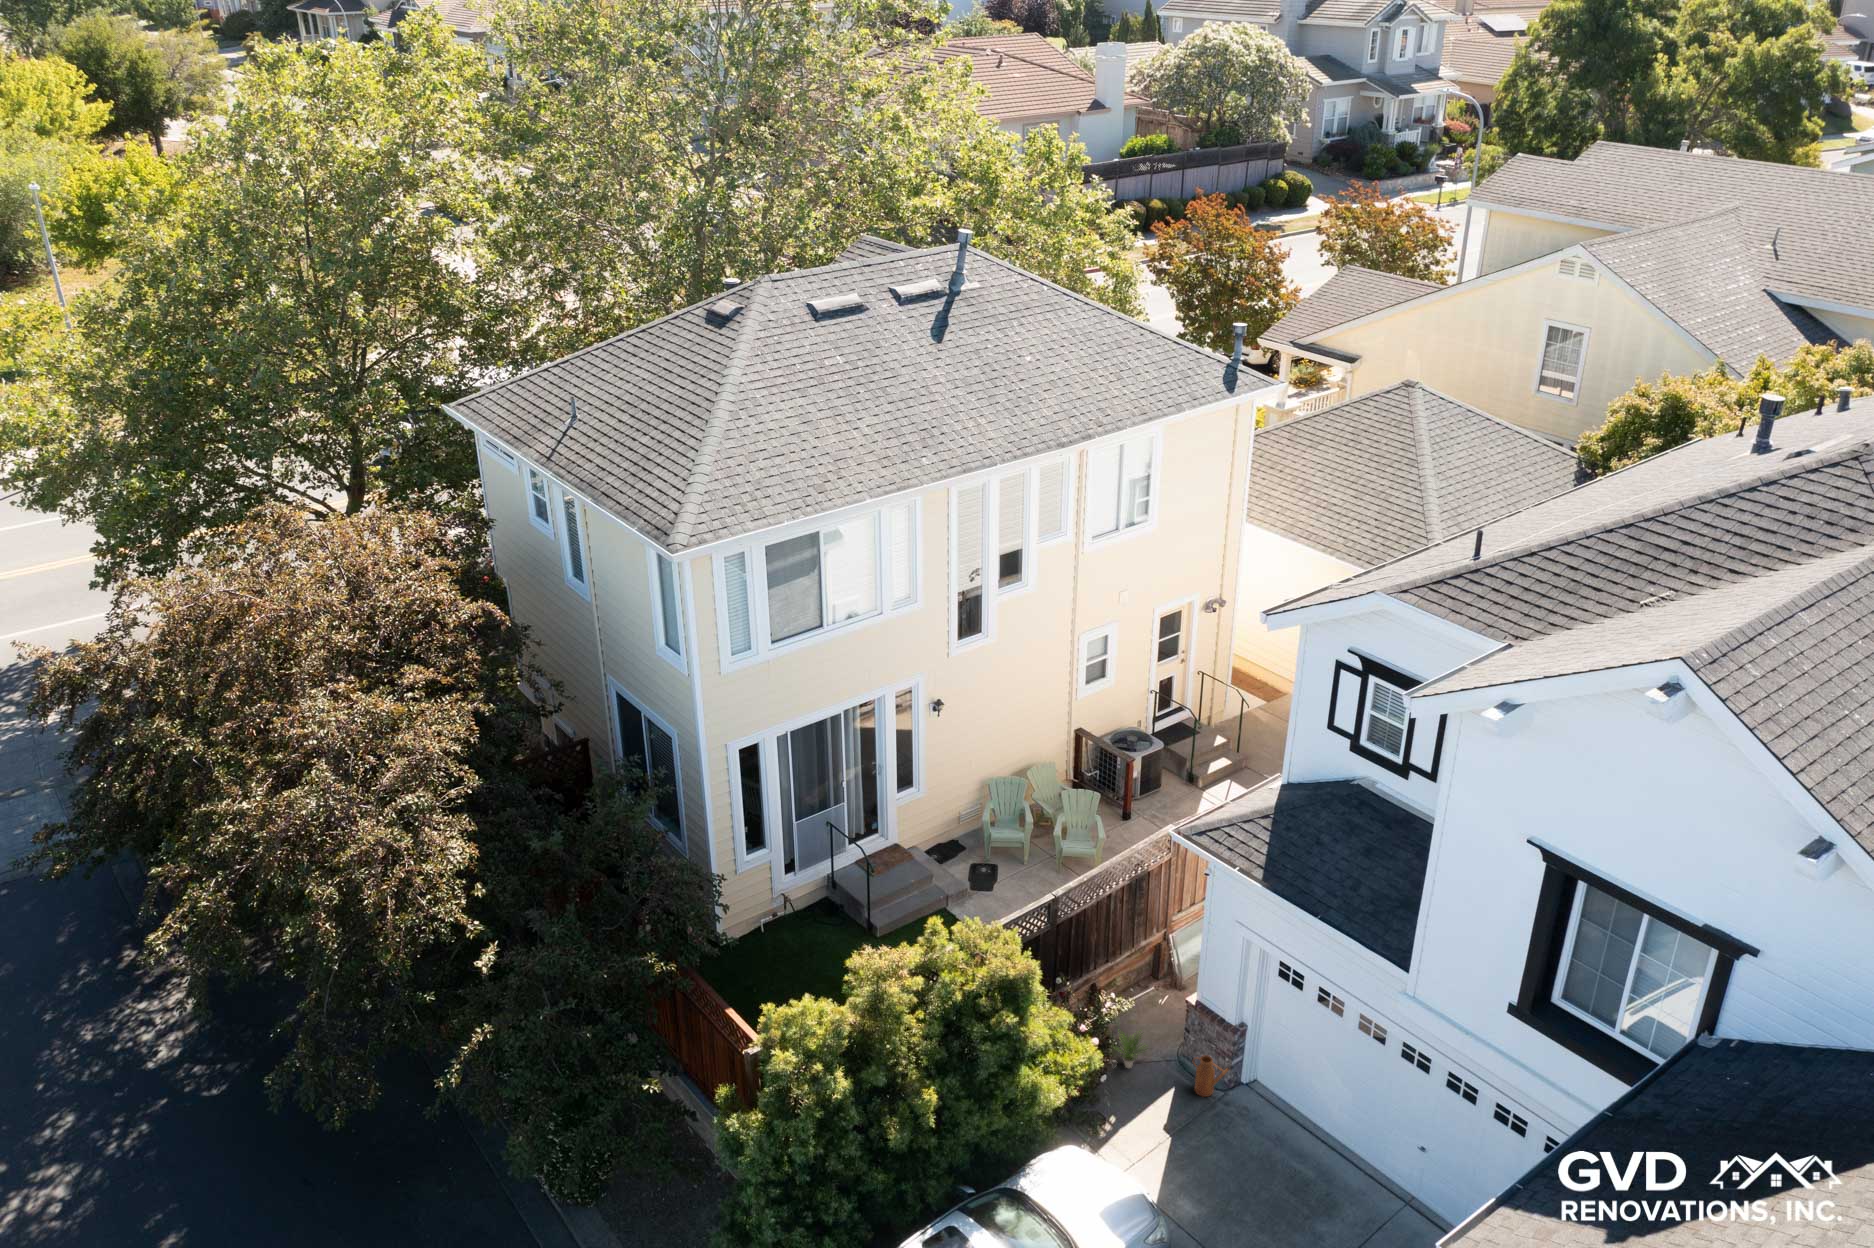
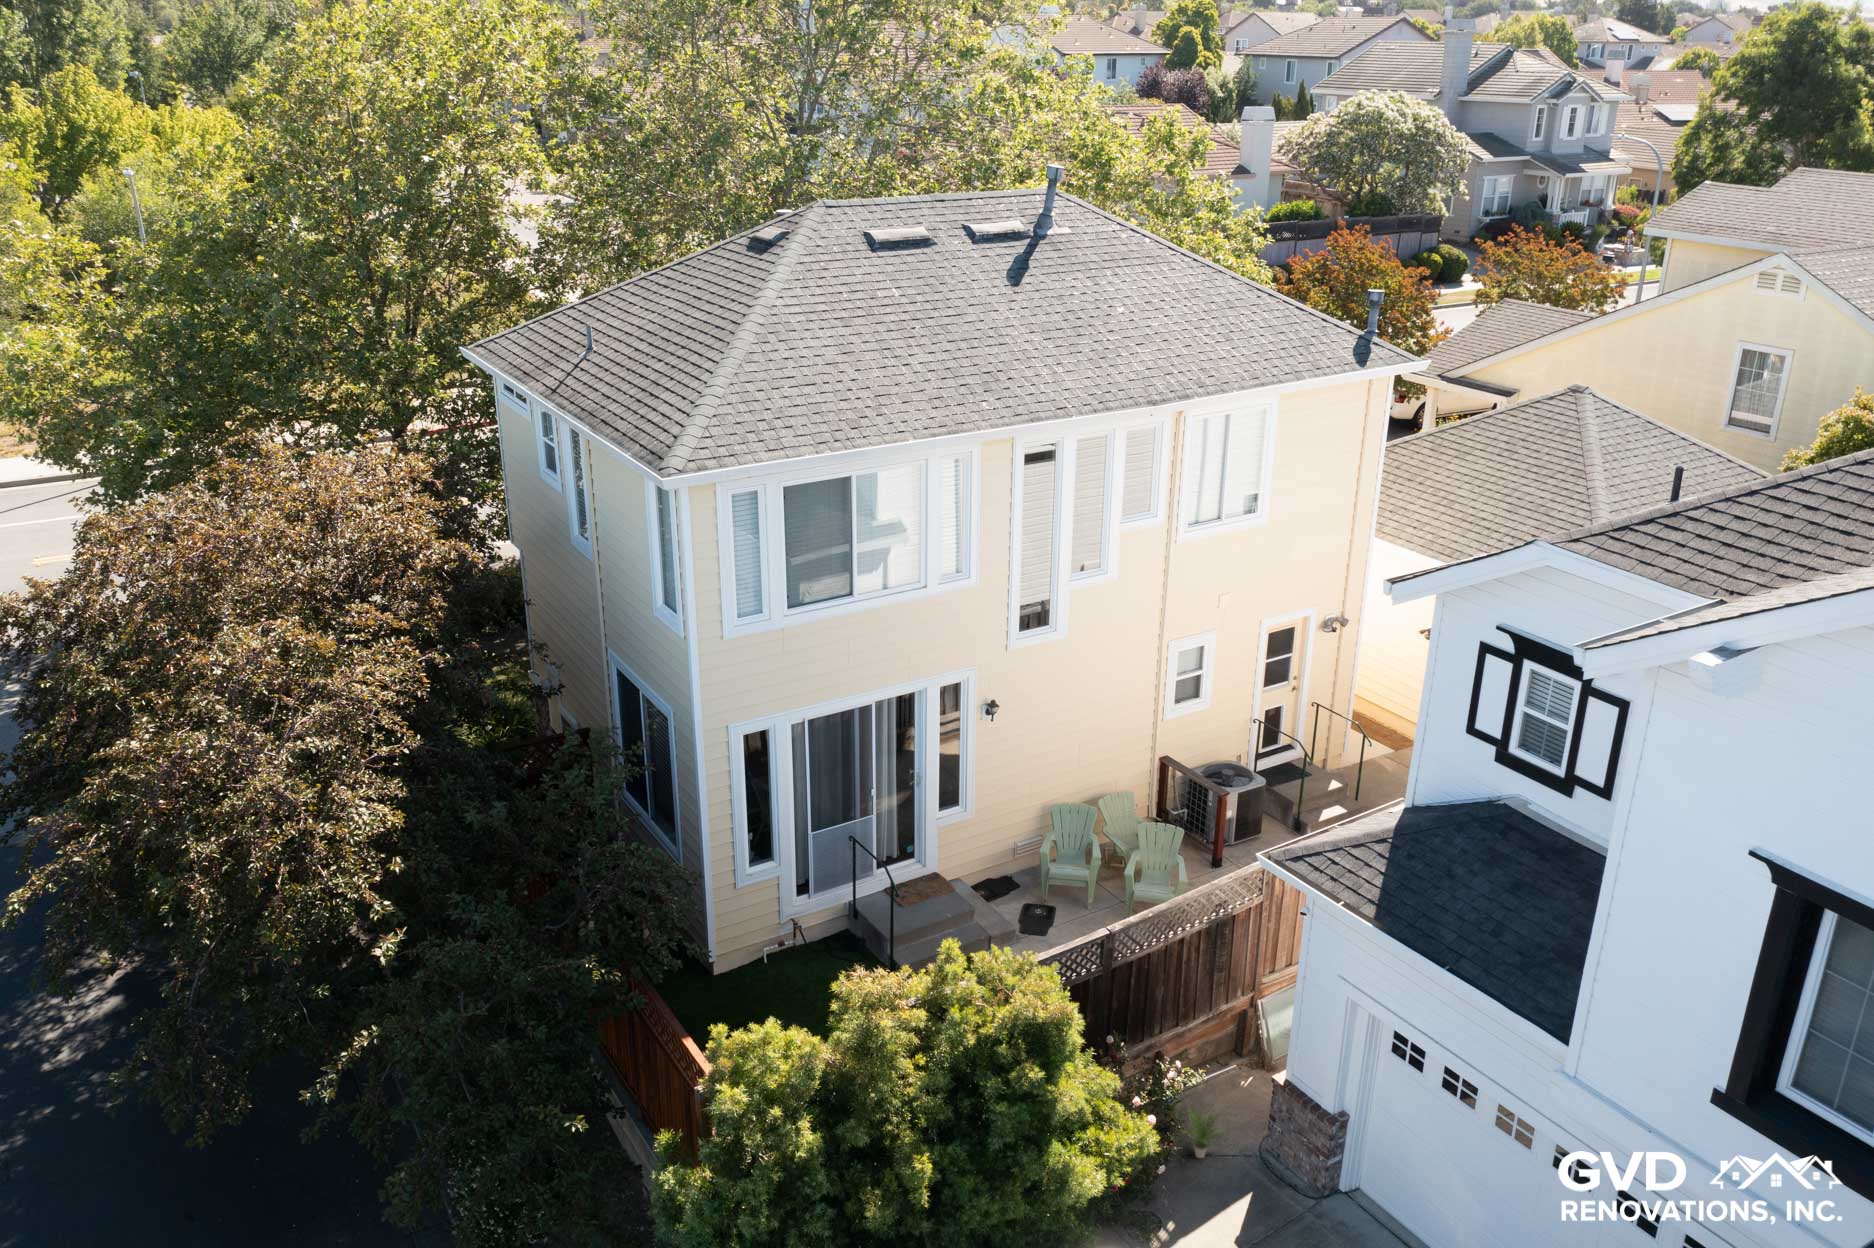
watering can: present [1193,1055,1229,1097] -> none [1282,1147,1330,1202]

